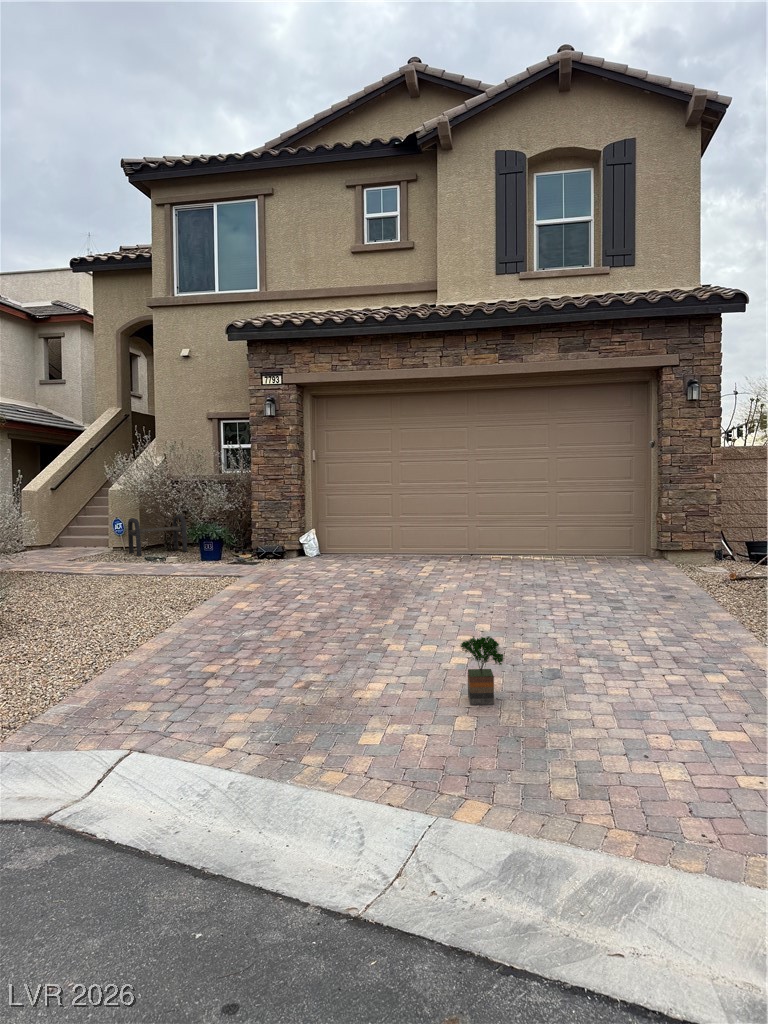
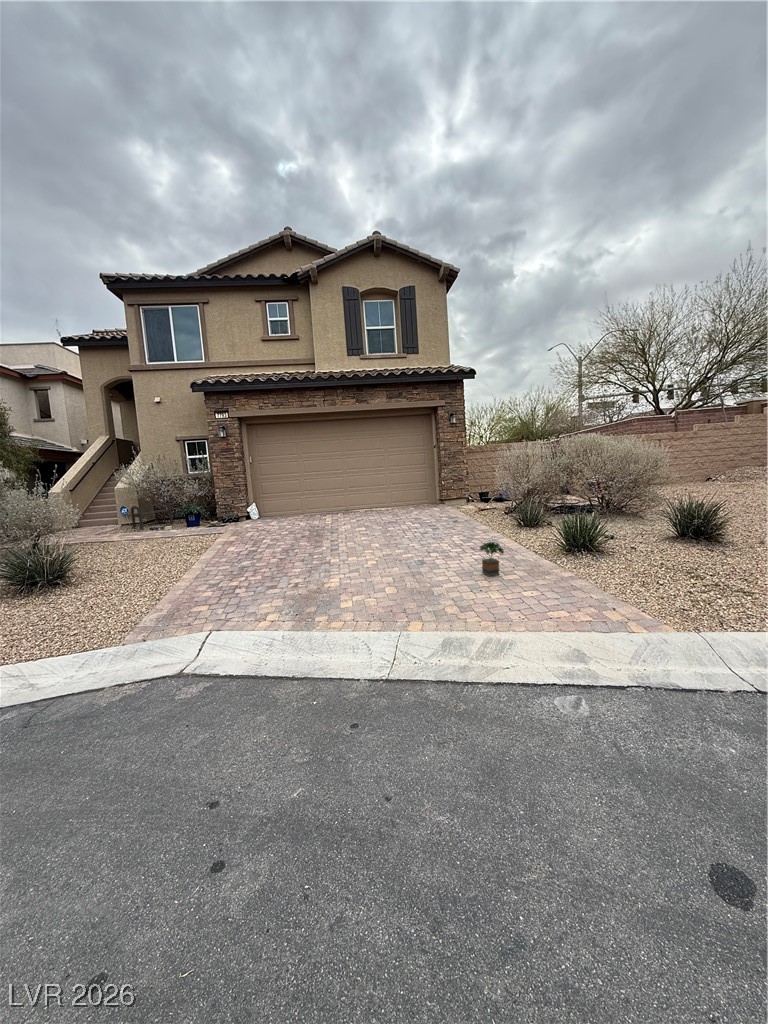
potted tree: present [461,637,504,705] -> present [480,542,504,576]

